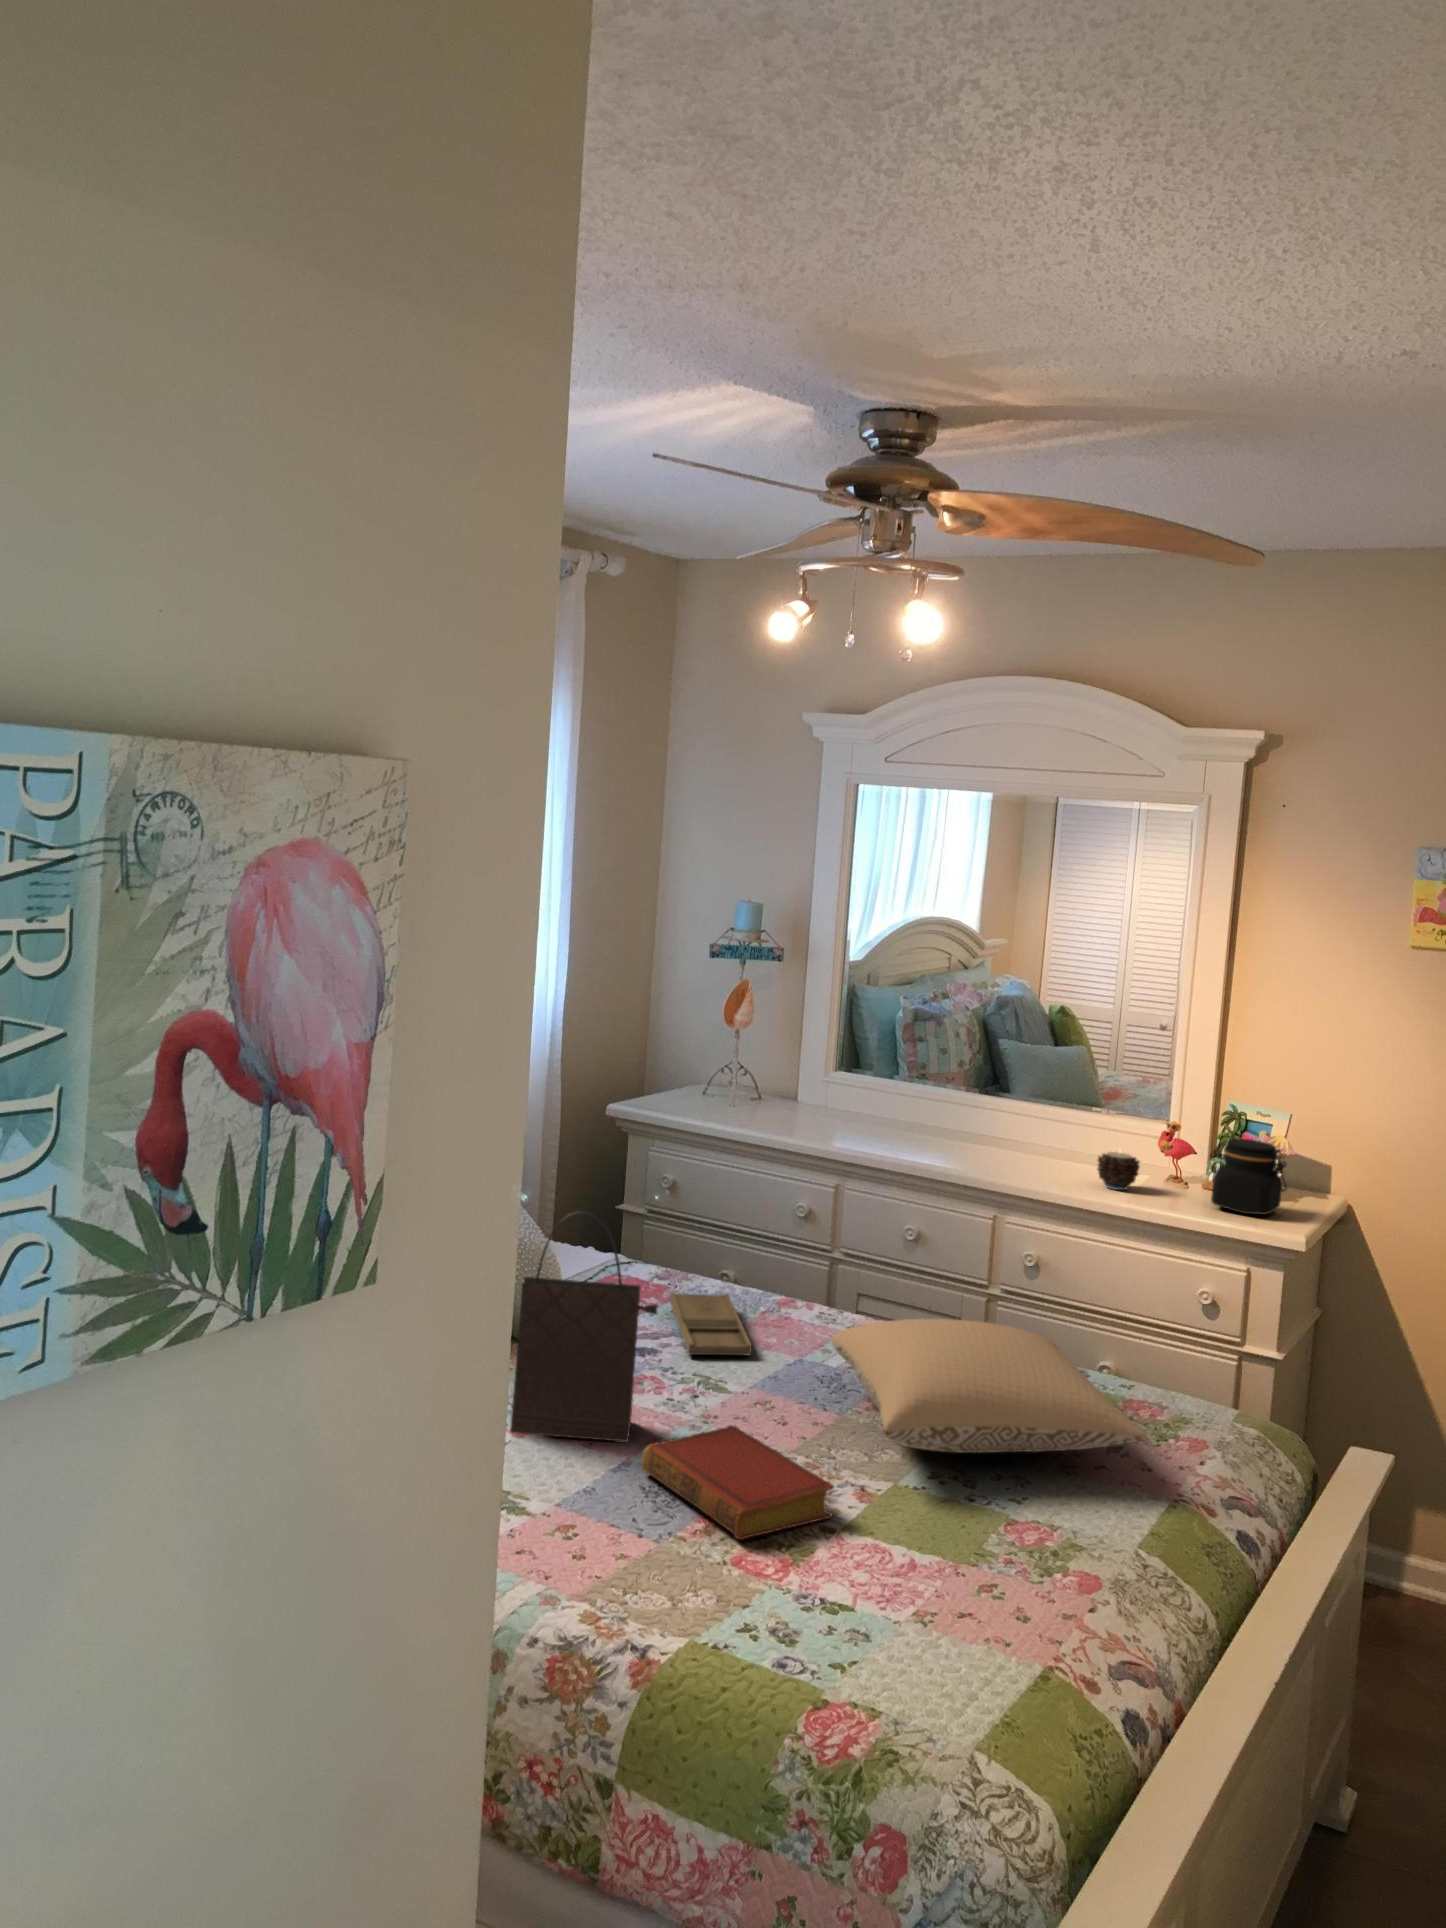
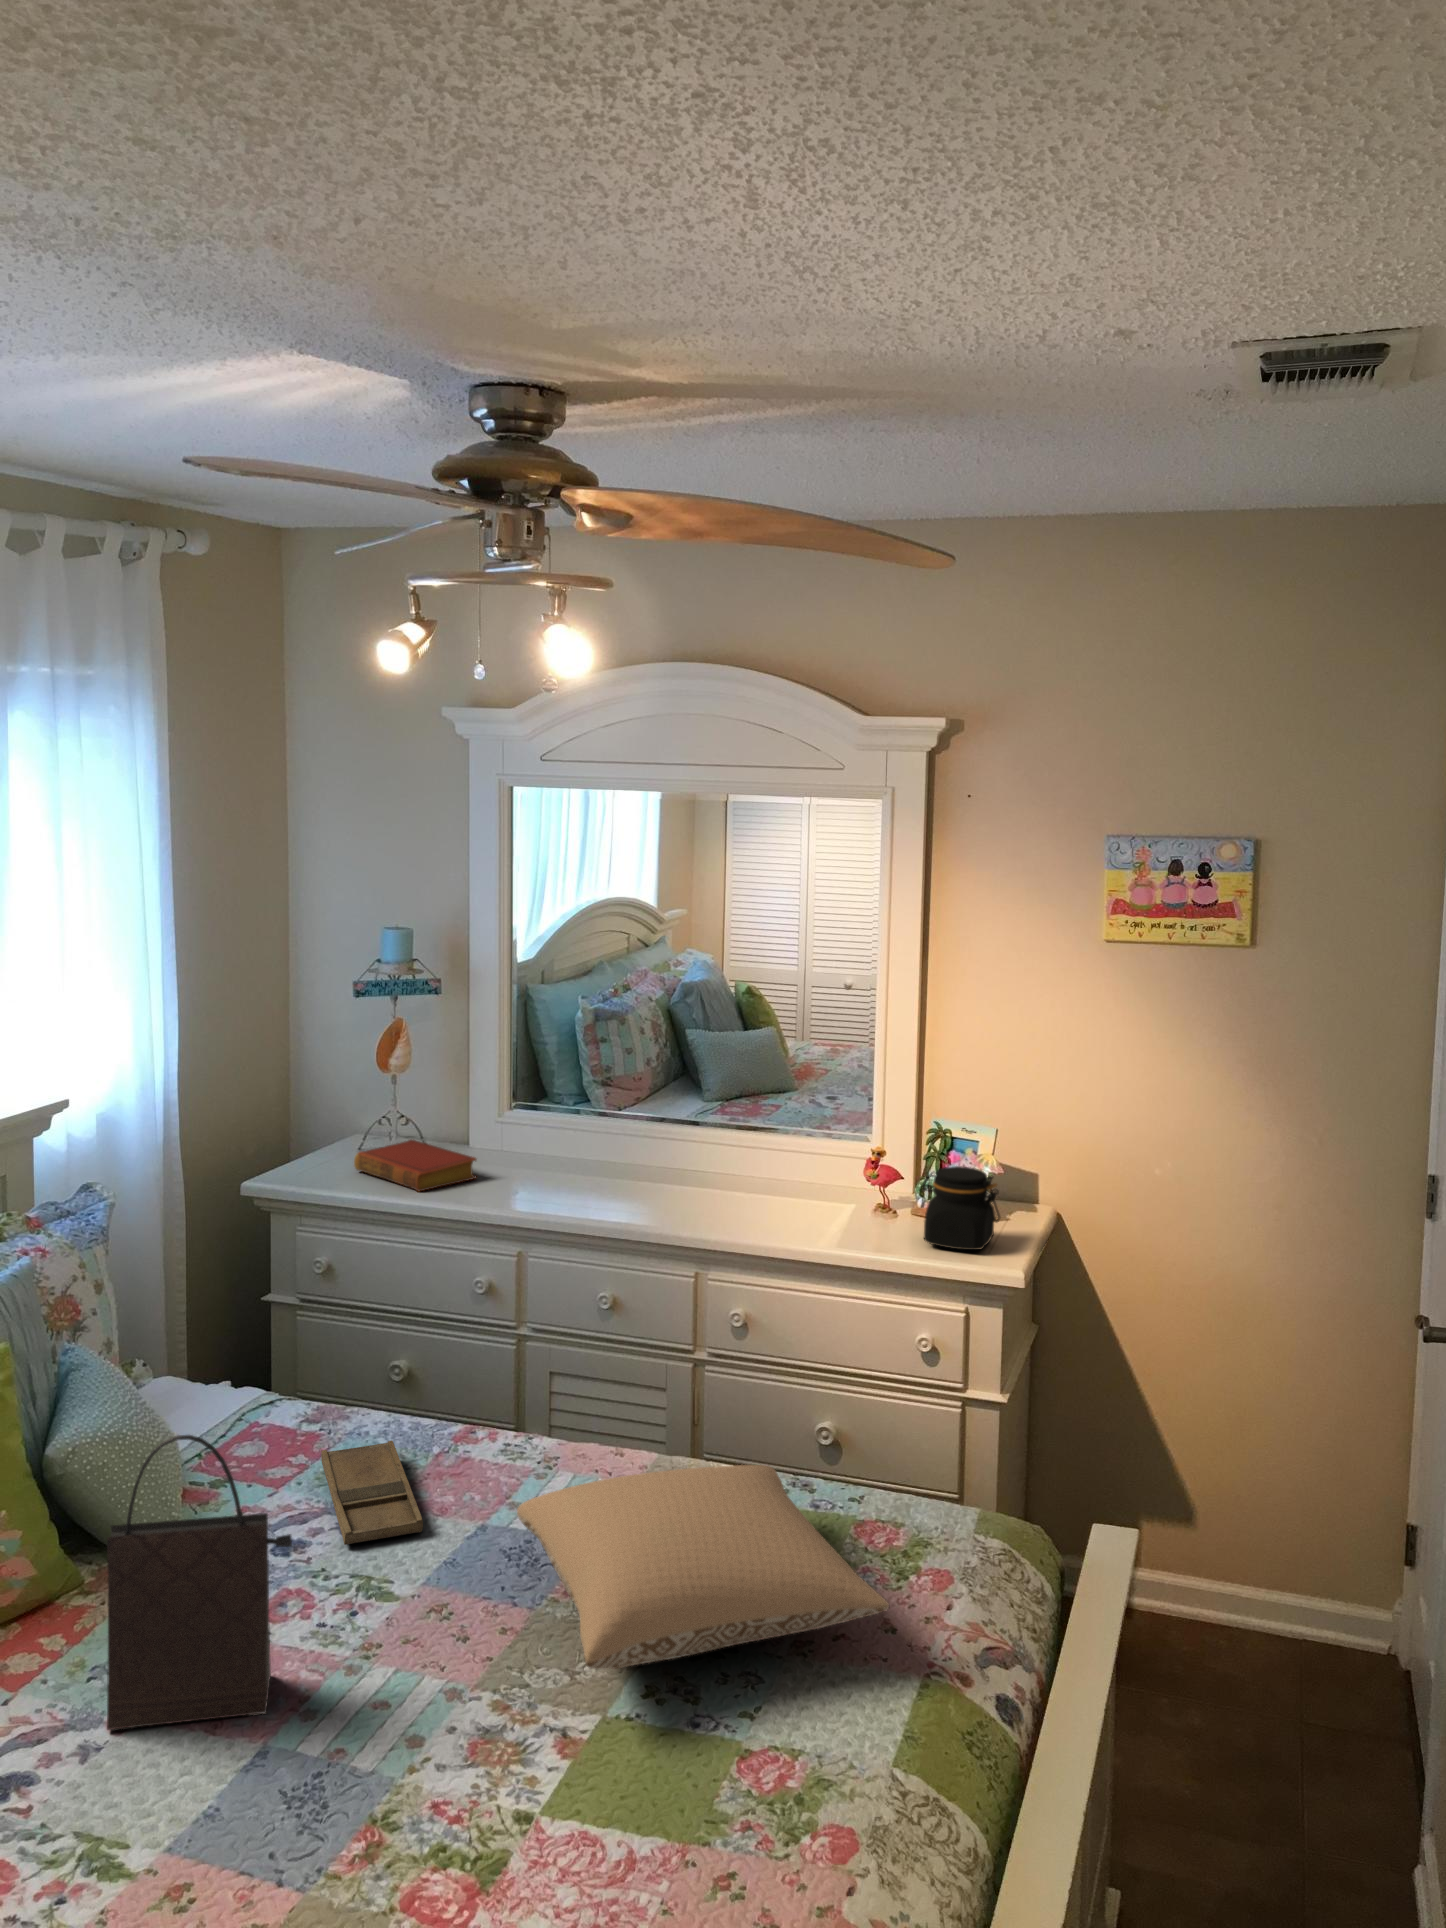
candle: present [1097,1152,1140,1190] -> none [801,1187,847,1233]
book: present [642,1425,834,1539] -> present [354,1140,477,1191]

